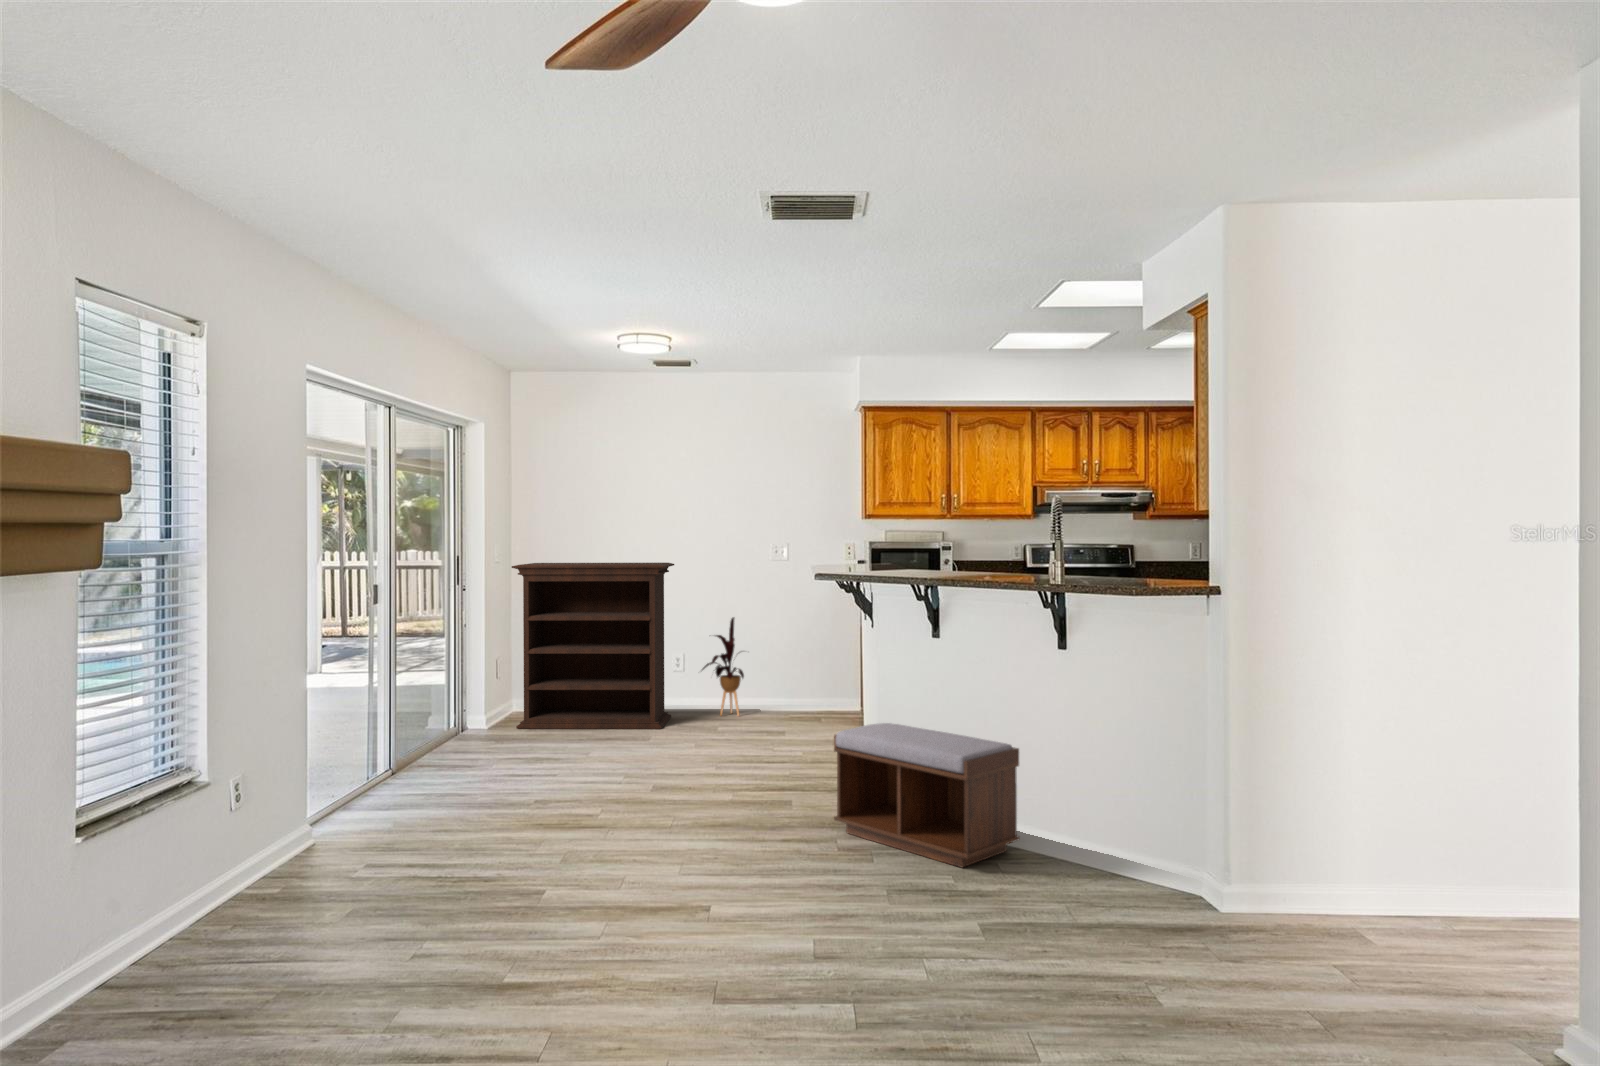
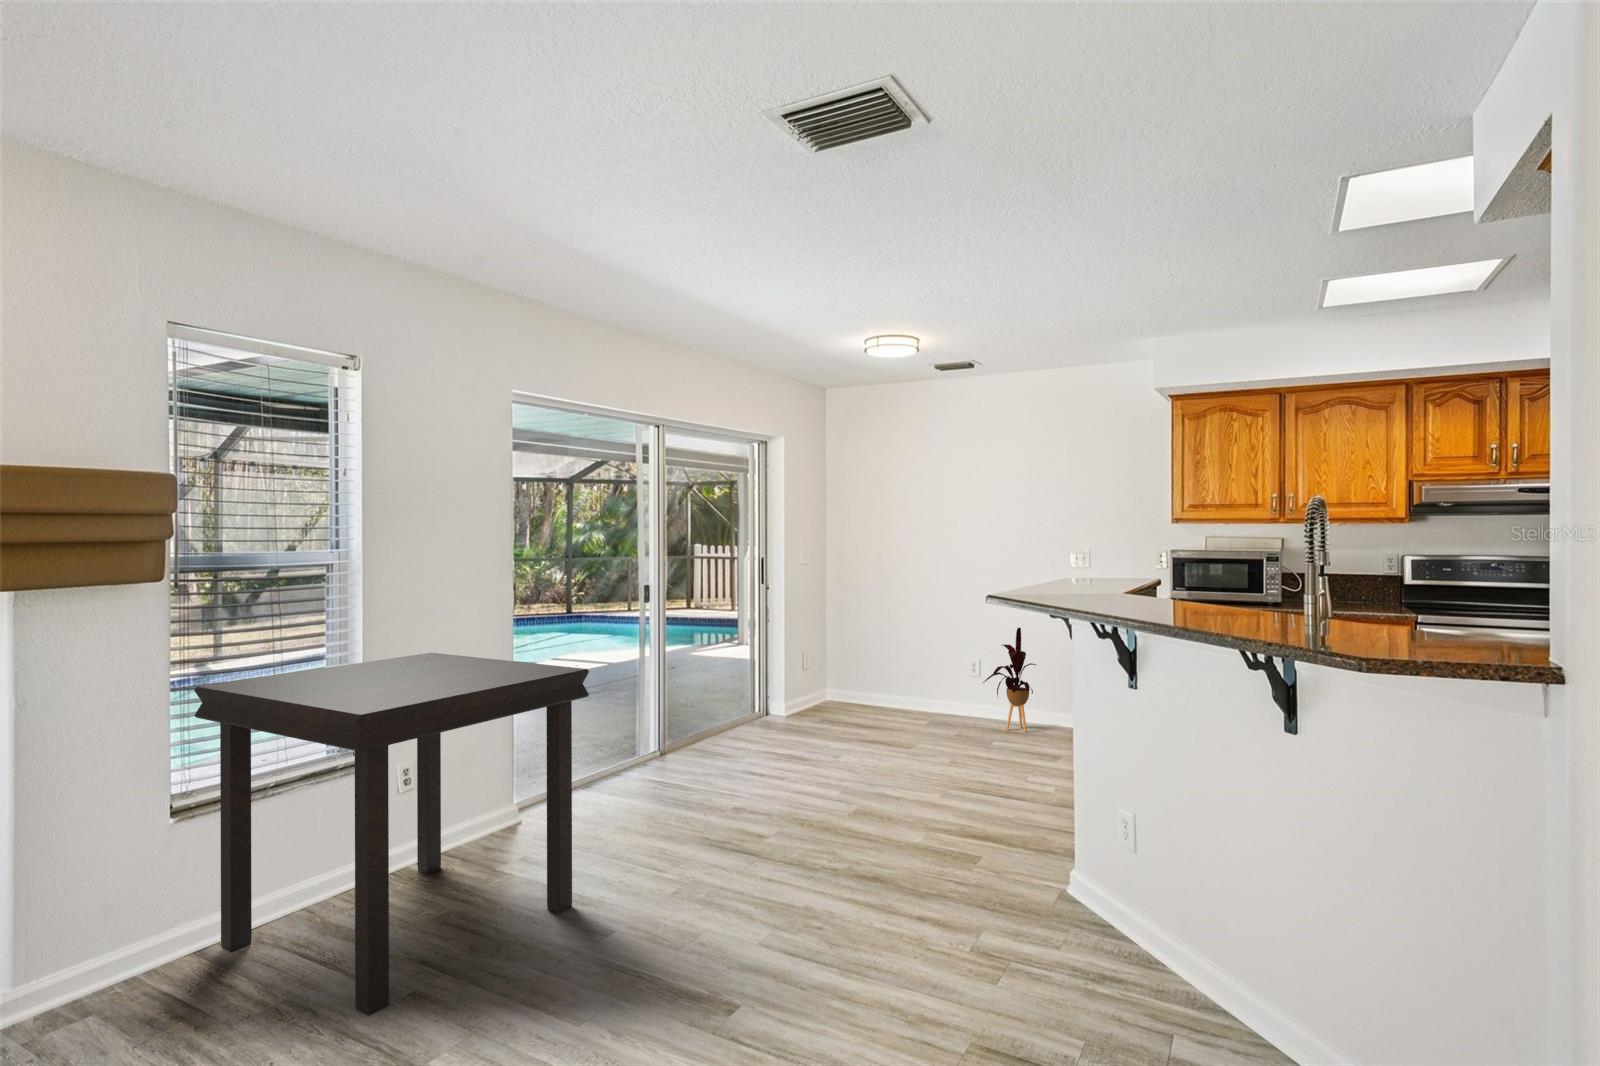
bookshelf: present [512,563,674,729] -> none [802,566,960,738]
dining table: none [91,655,487,979] -> present [194,653,589,1016]
bench: present [834,723,1019,867] -> none [996,788,1234,1028]

